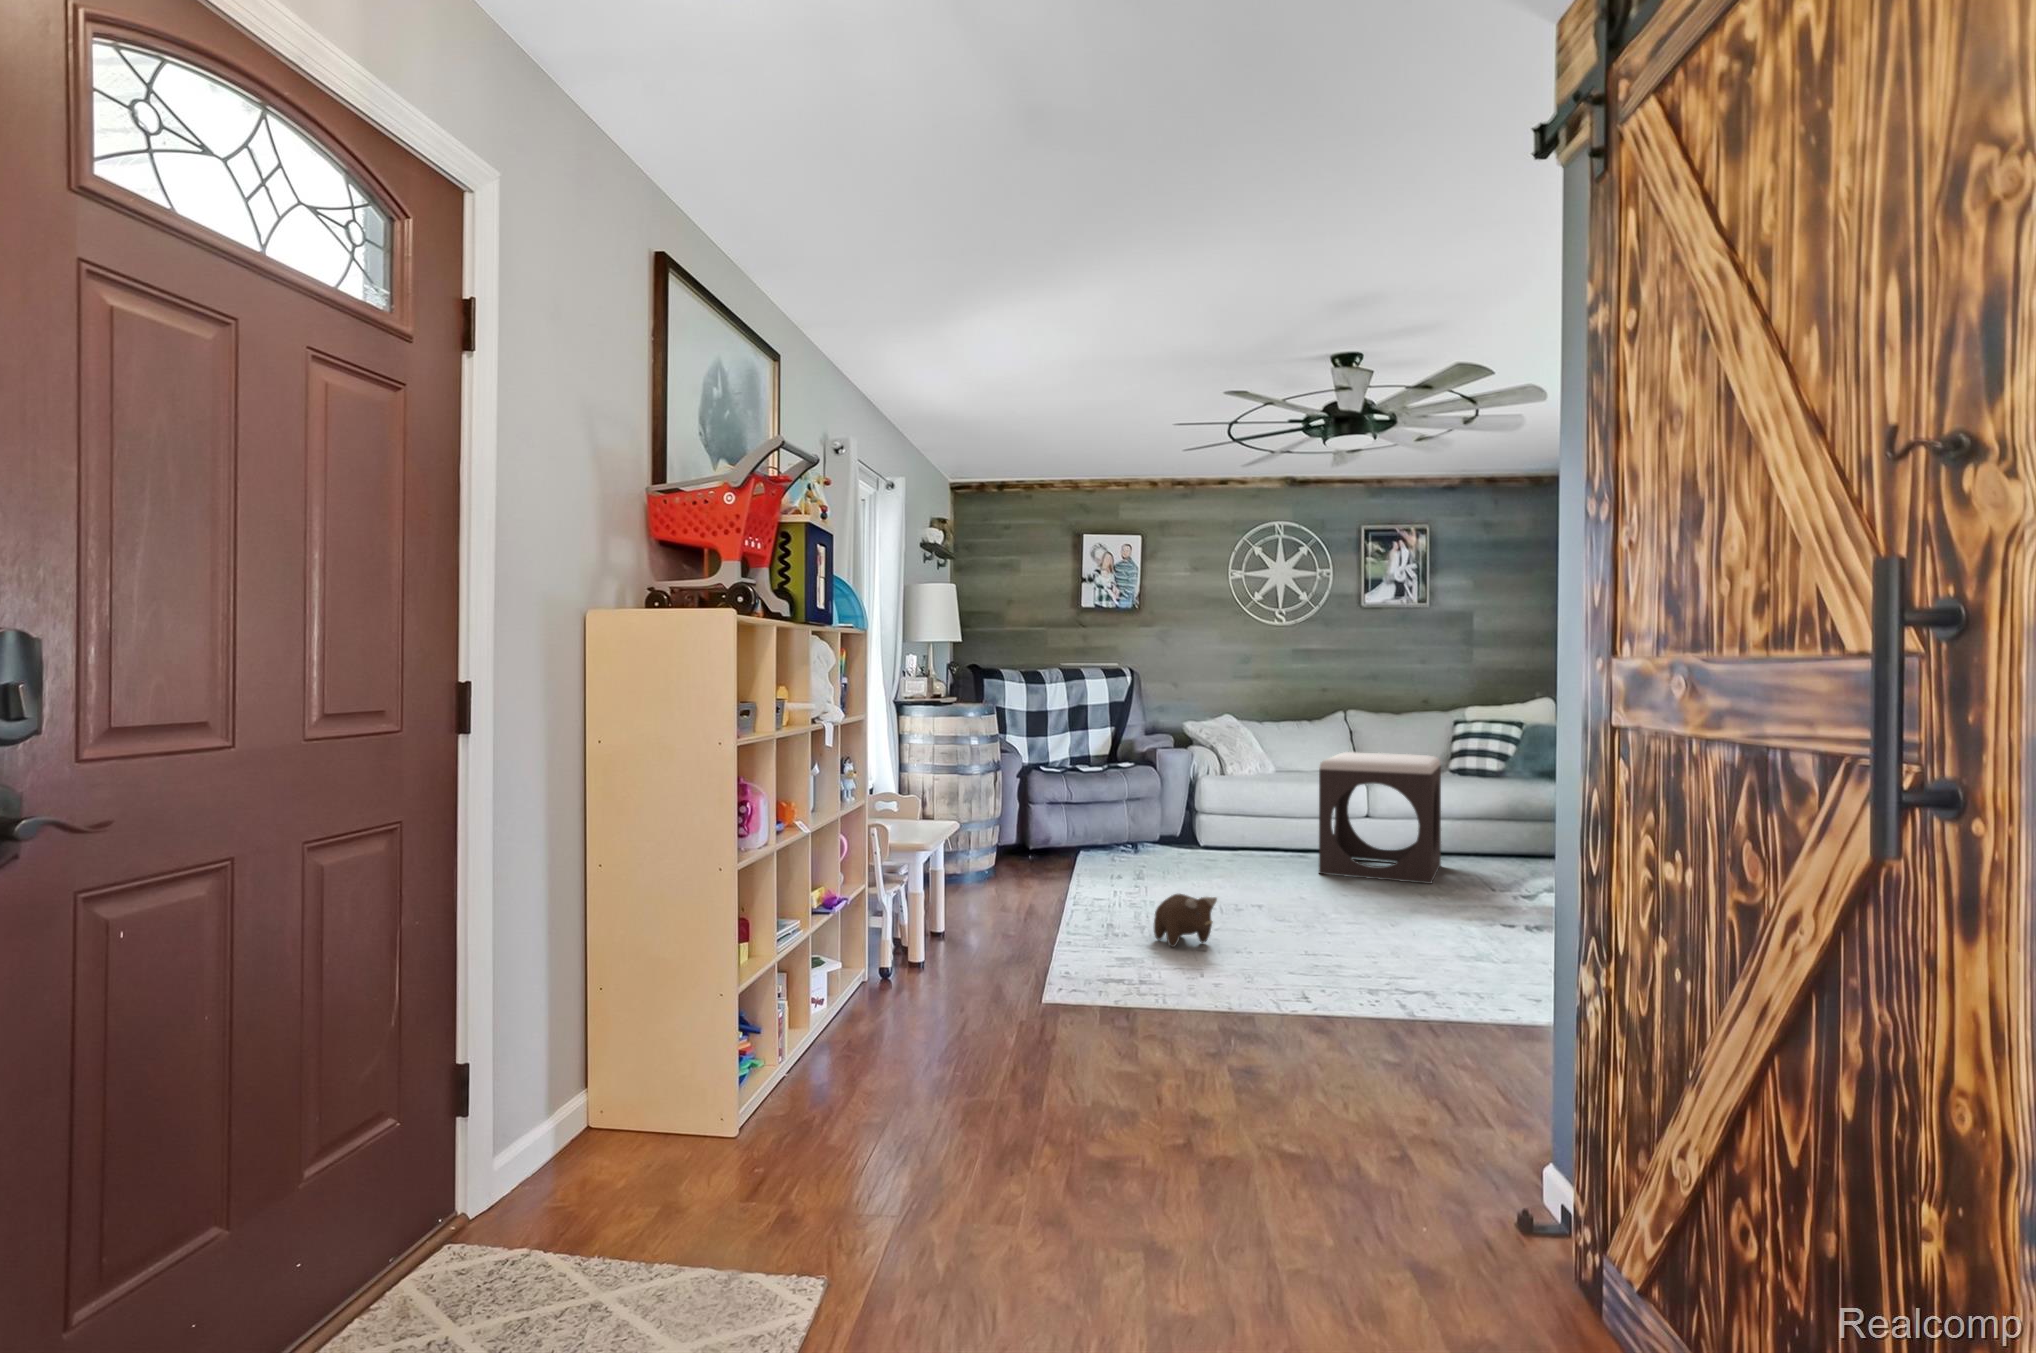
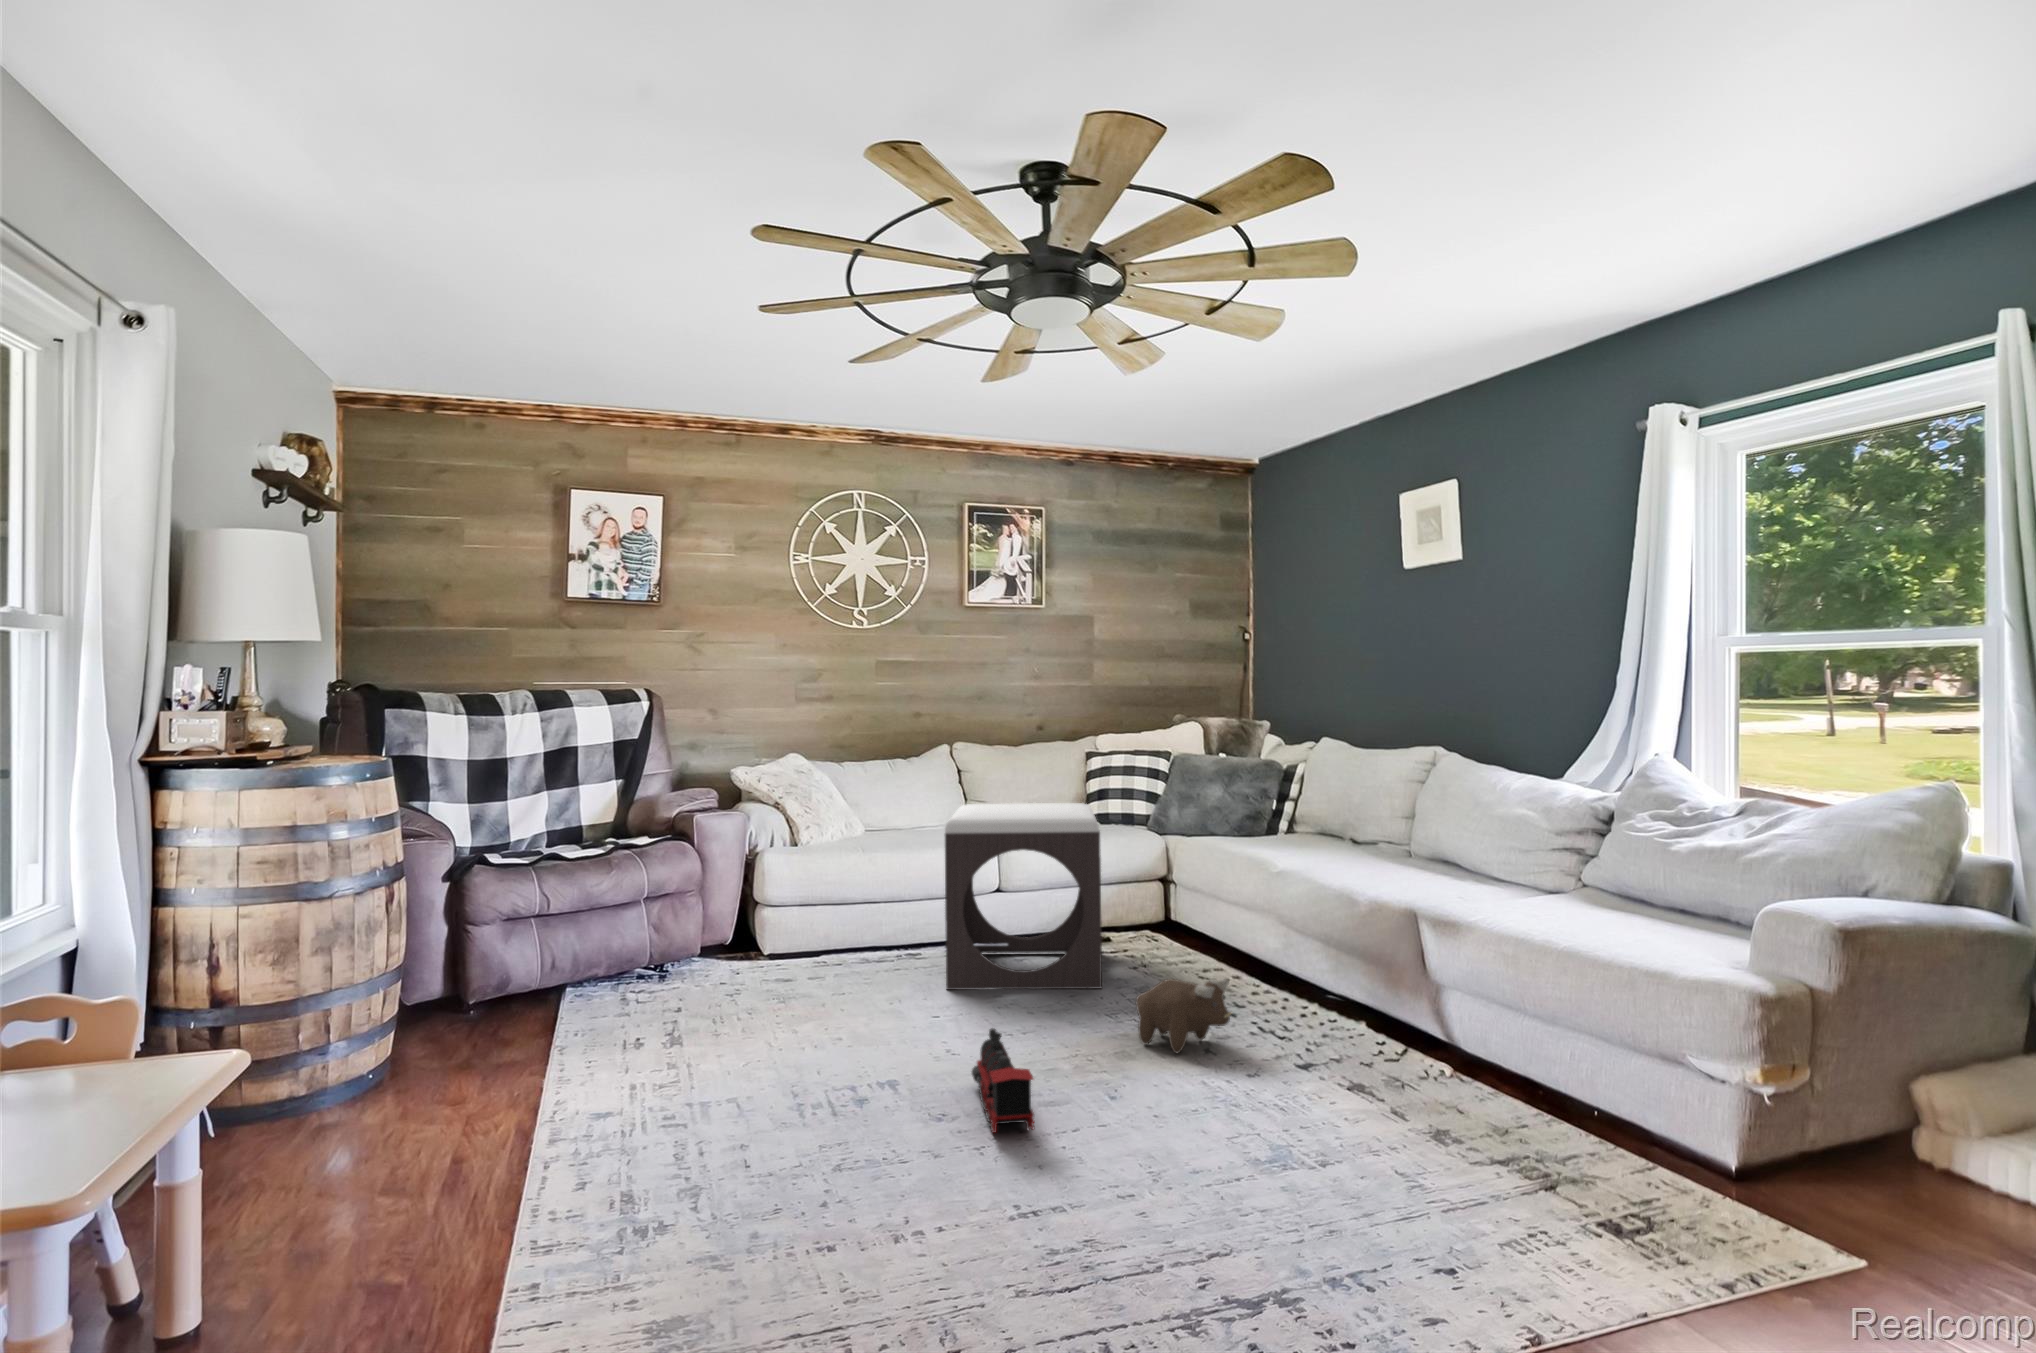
toy train: none [1313,882,1341,936] -> present [972,1028,1034,1133]
plush toy: present [1154,894,1217,947] -> present [1136,979,1232,1053]

